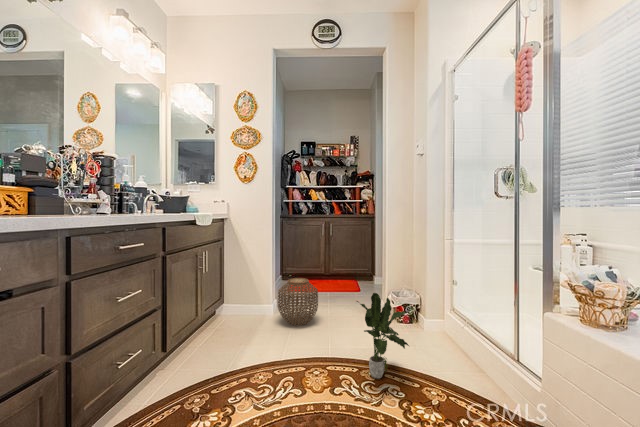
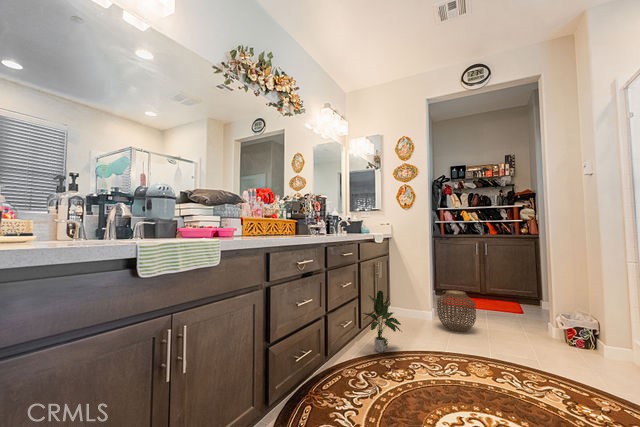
potted plant: present [357,293,409,378] -> present [363,291,402,352]

